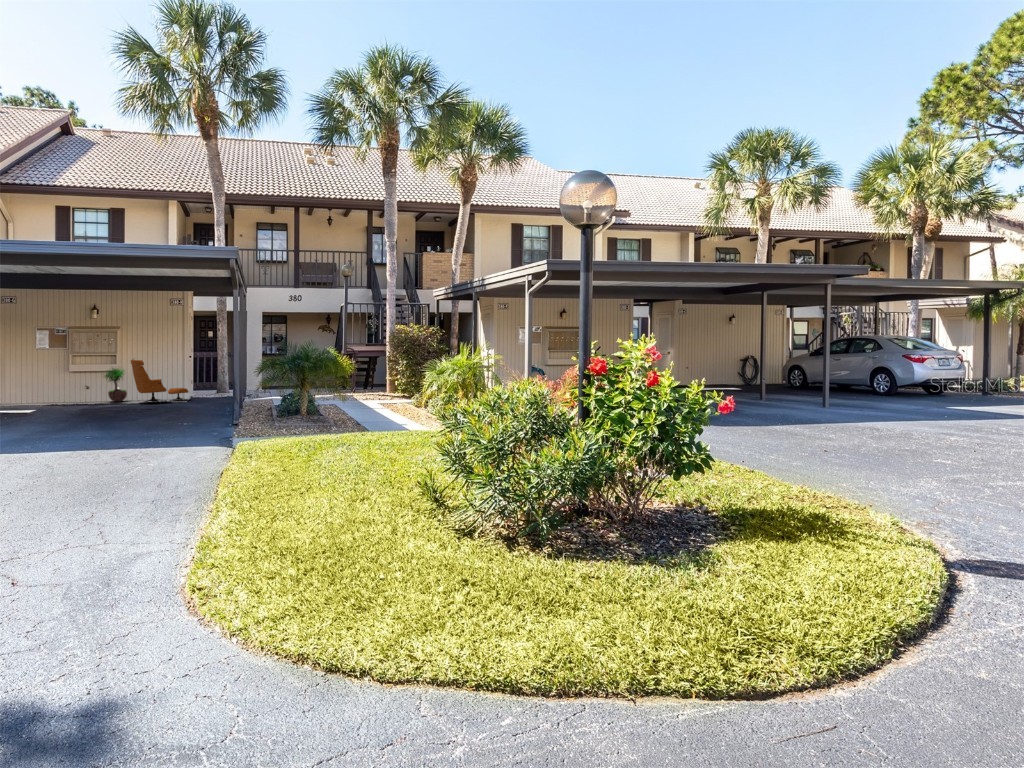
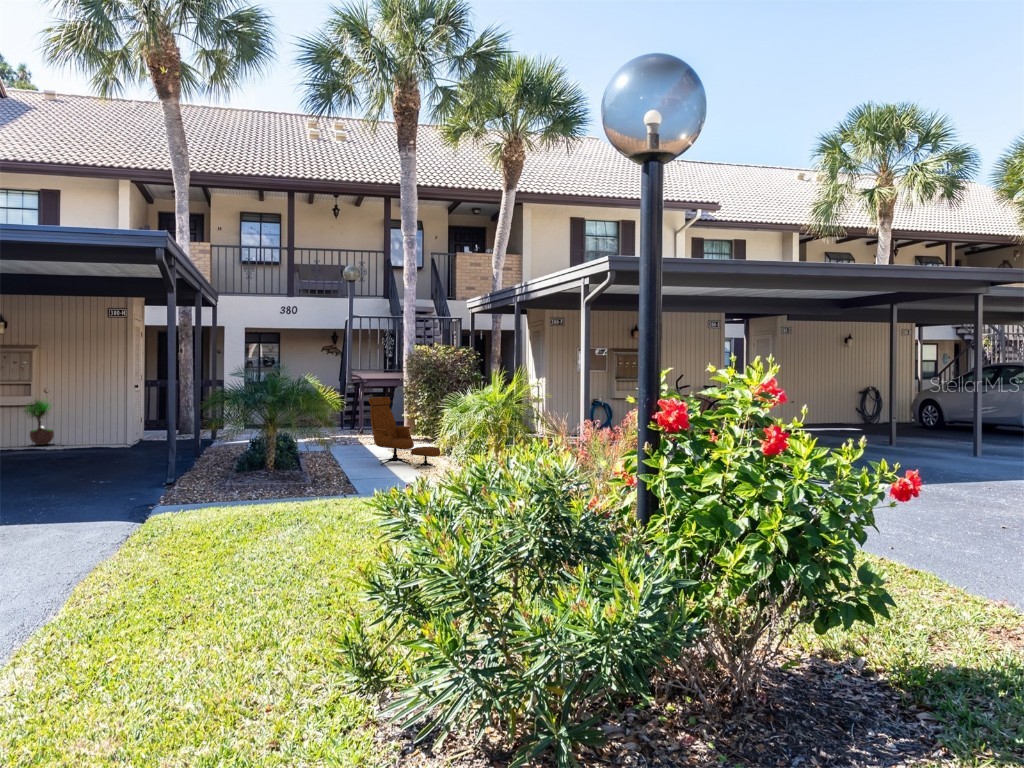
lounge chair: present [131,360,188,404] -> present [369,397,440,469]

